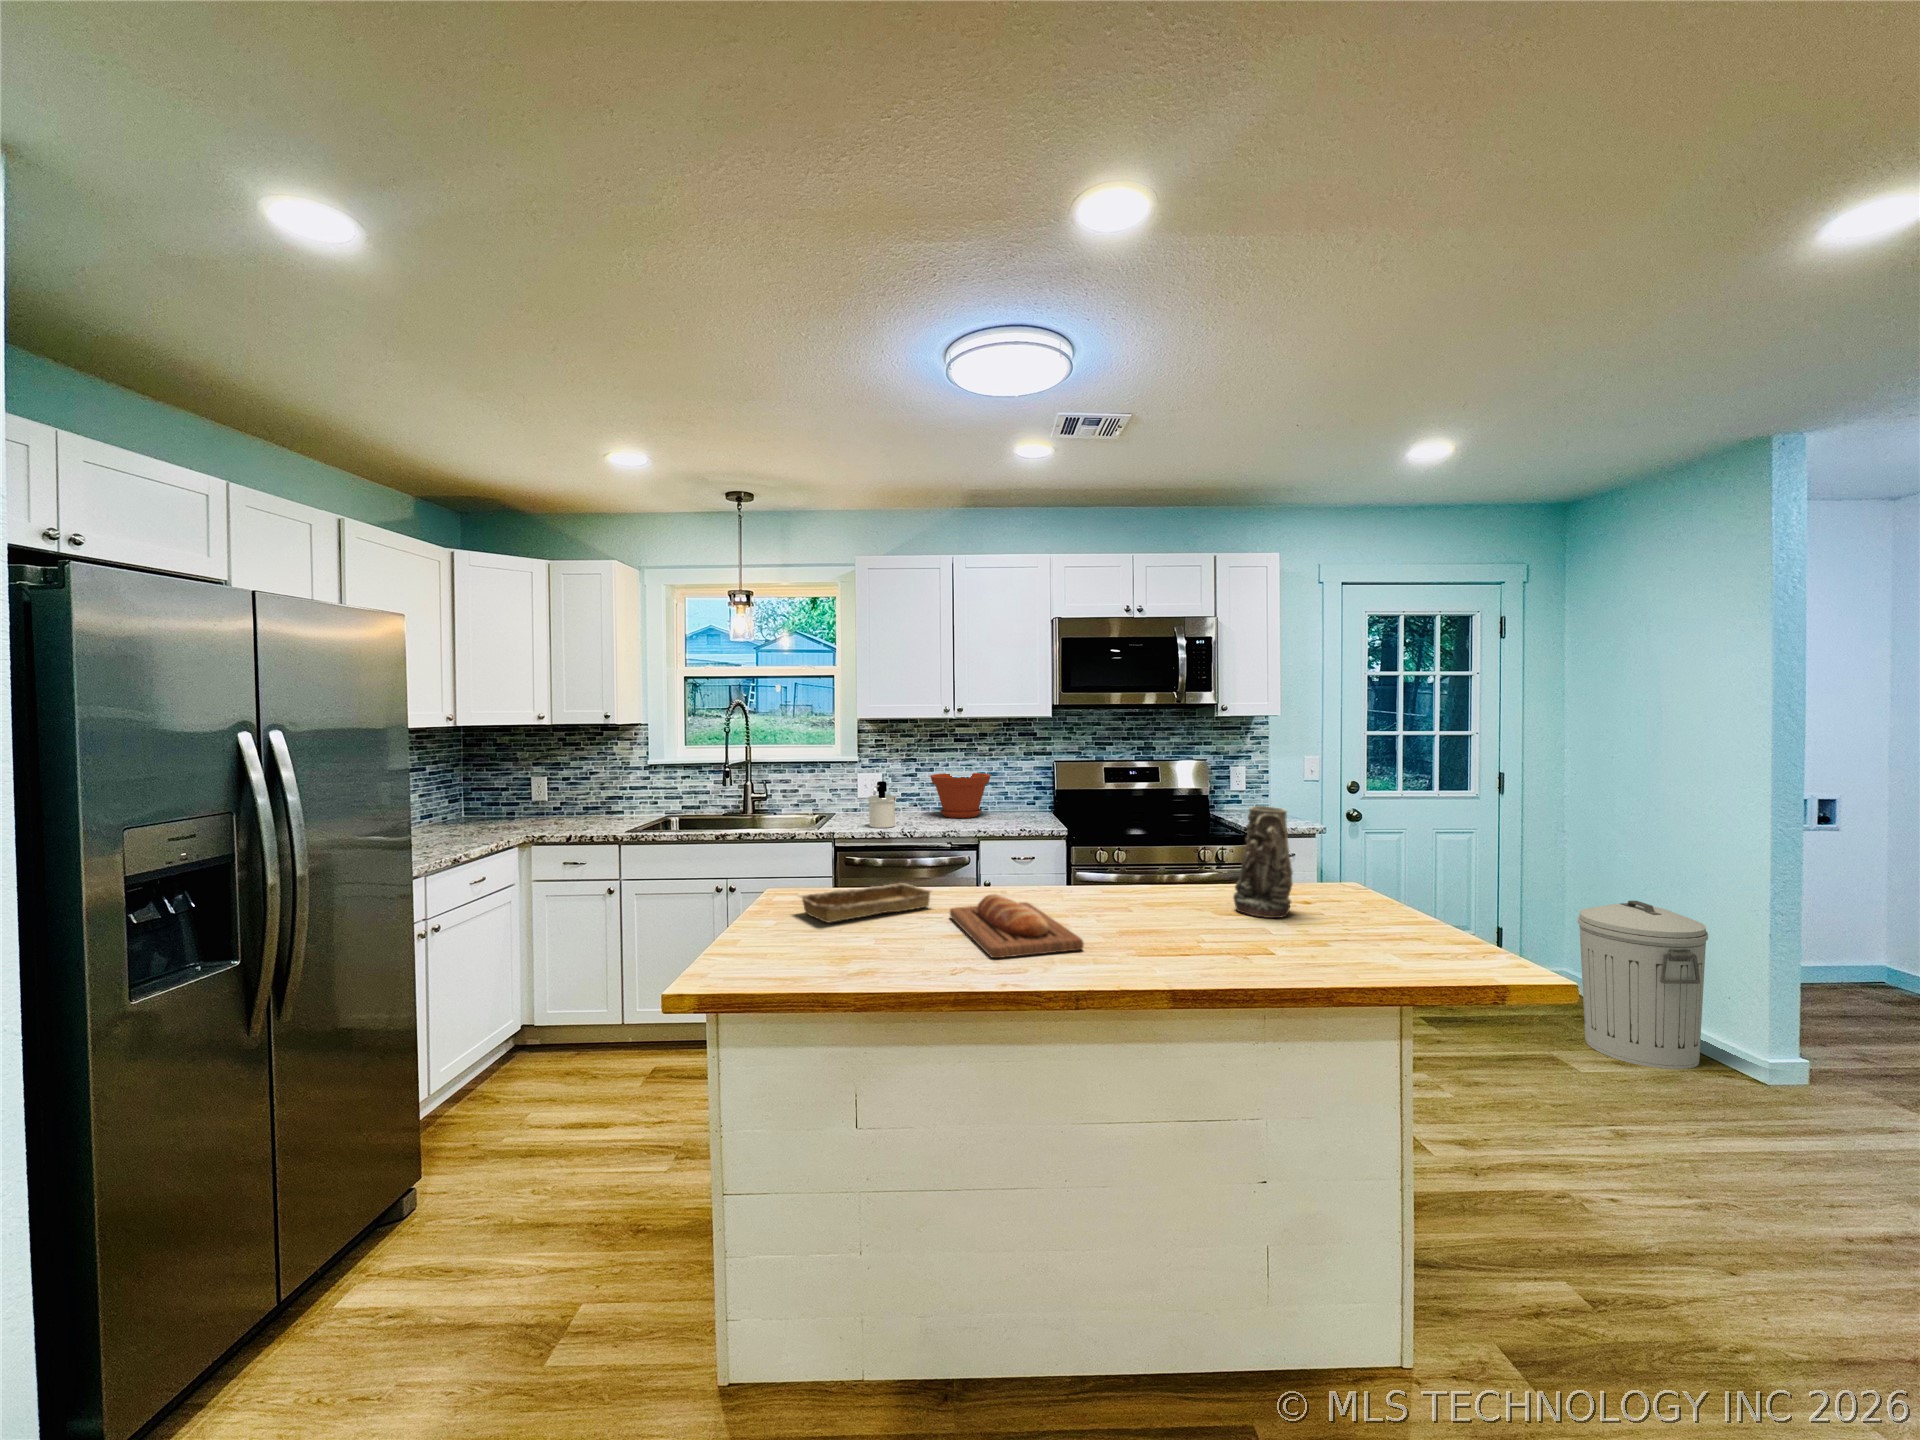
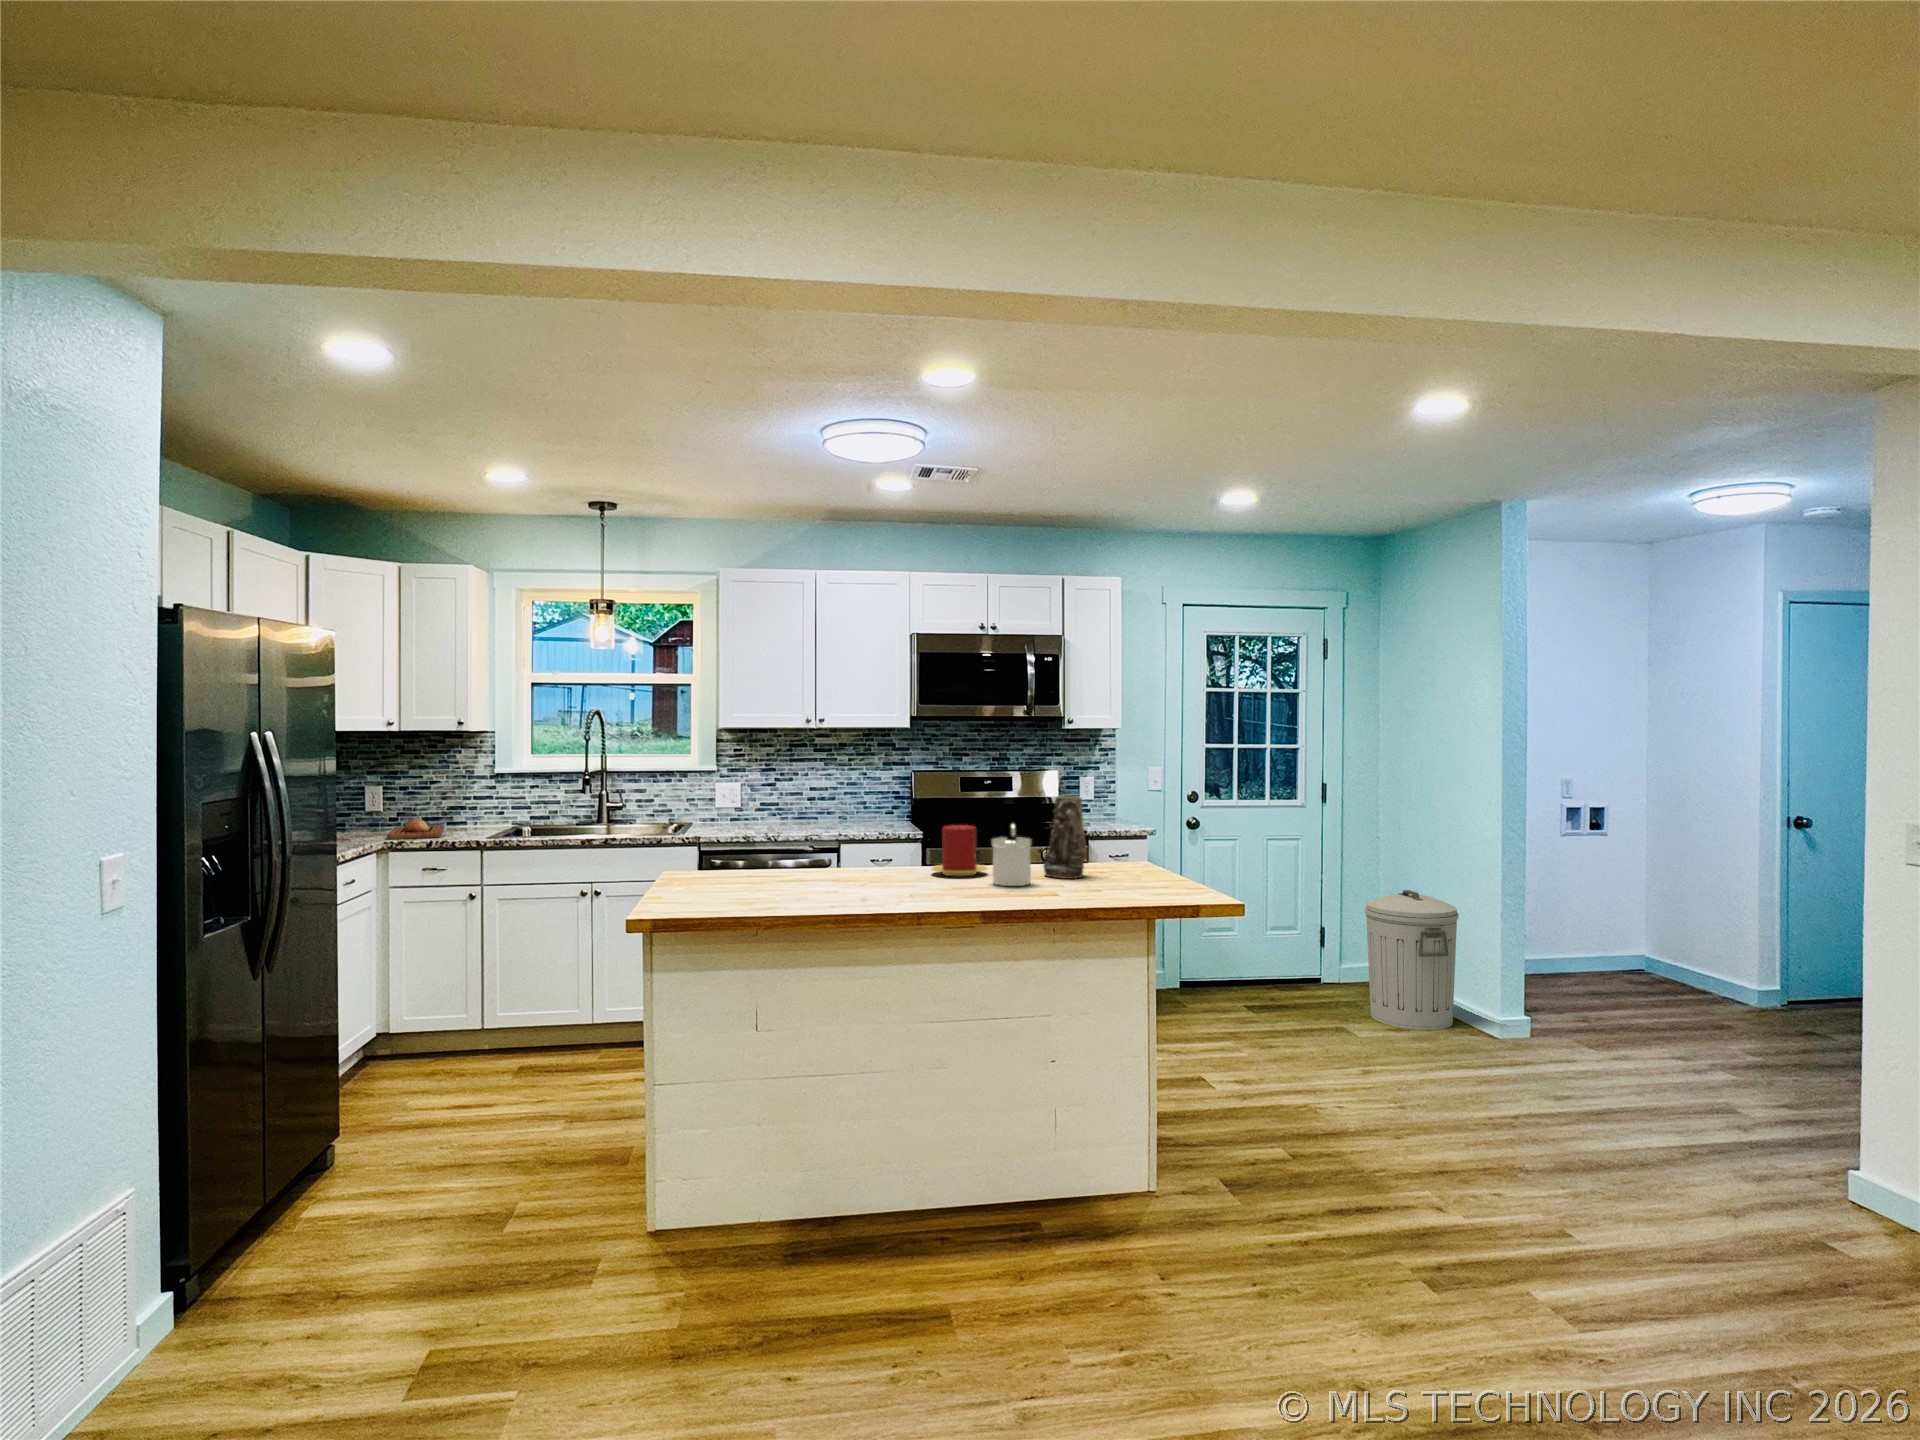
plant pot: present [930,773,991,818] -> none [791,783,851,826]
soap dispenser: present [868,781,896,828] -> present [991,816,1032,886]
candle: none [1086,841,1159,909] -> present [932,825,987,876]
tray: present [799,883,932,923] -> none [696,862,809,887]
bread loaf: present [950,894,1084,958] -> present [387,818,444,839]

